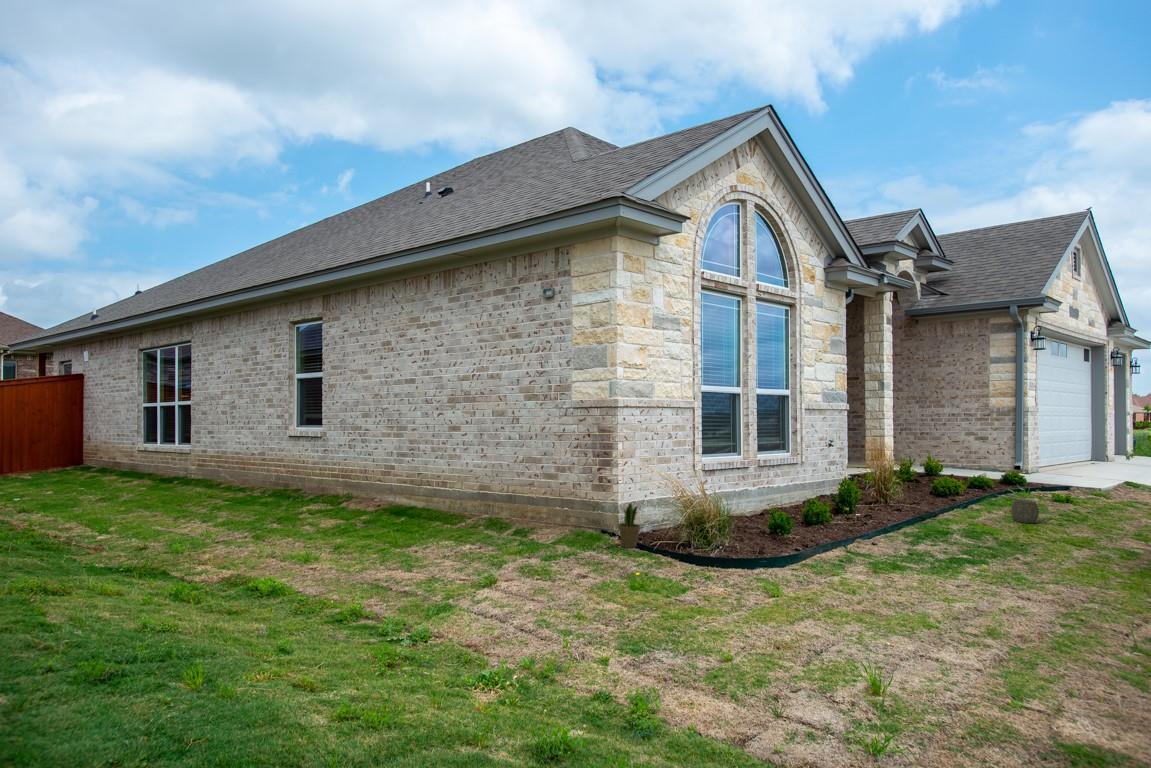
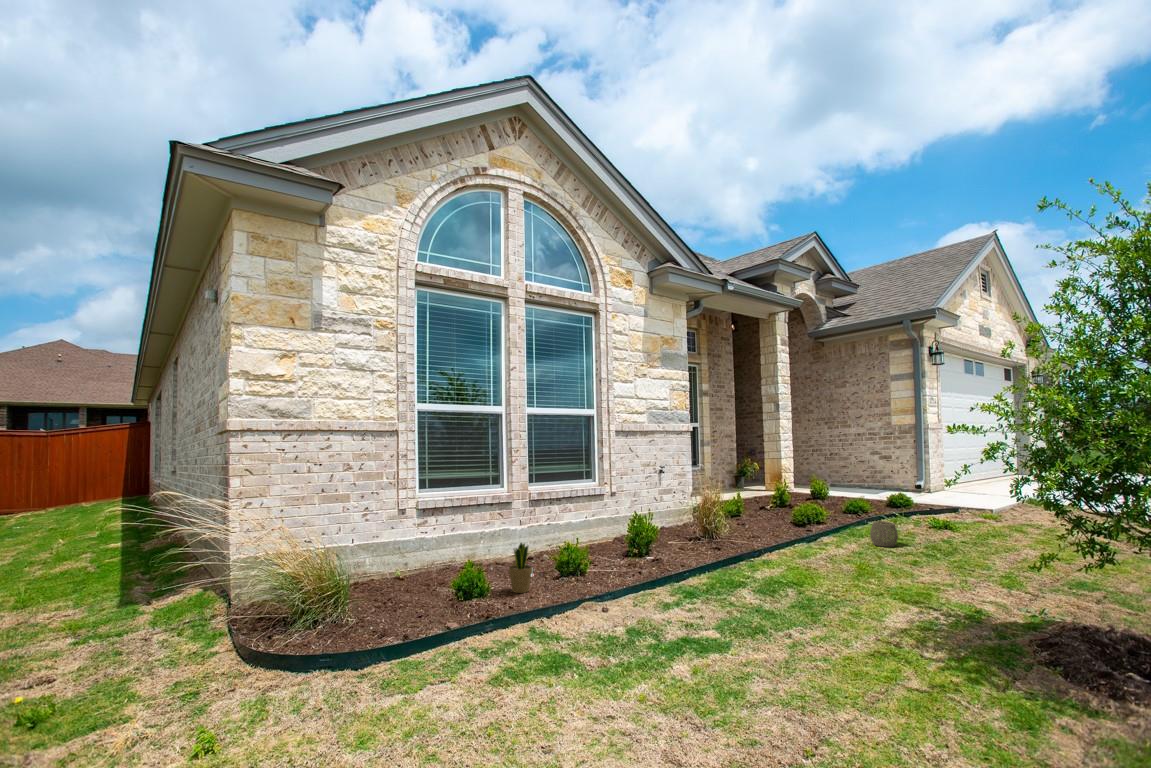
potted plant: present [618,504,641,548] -> present [509,543,534,593]

